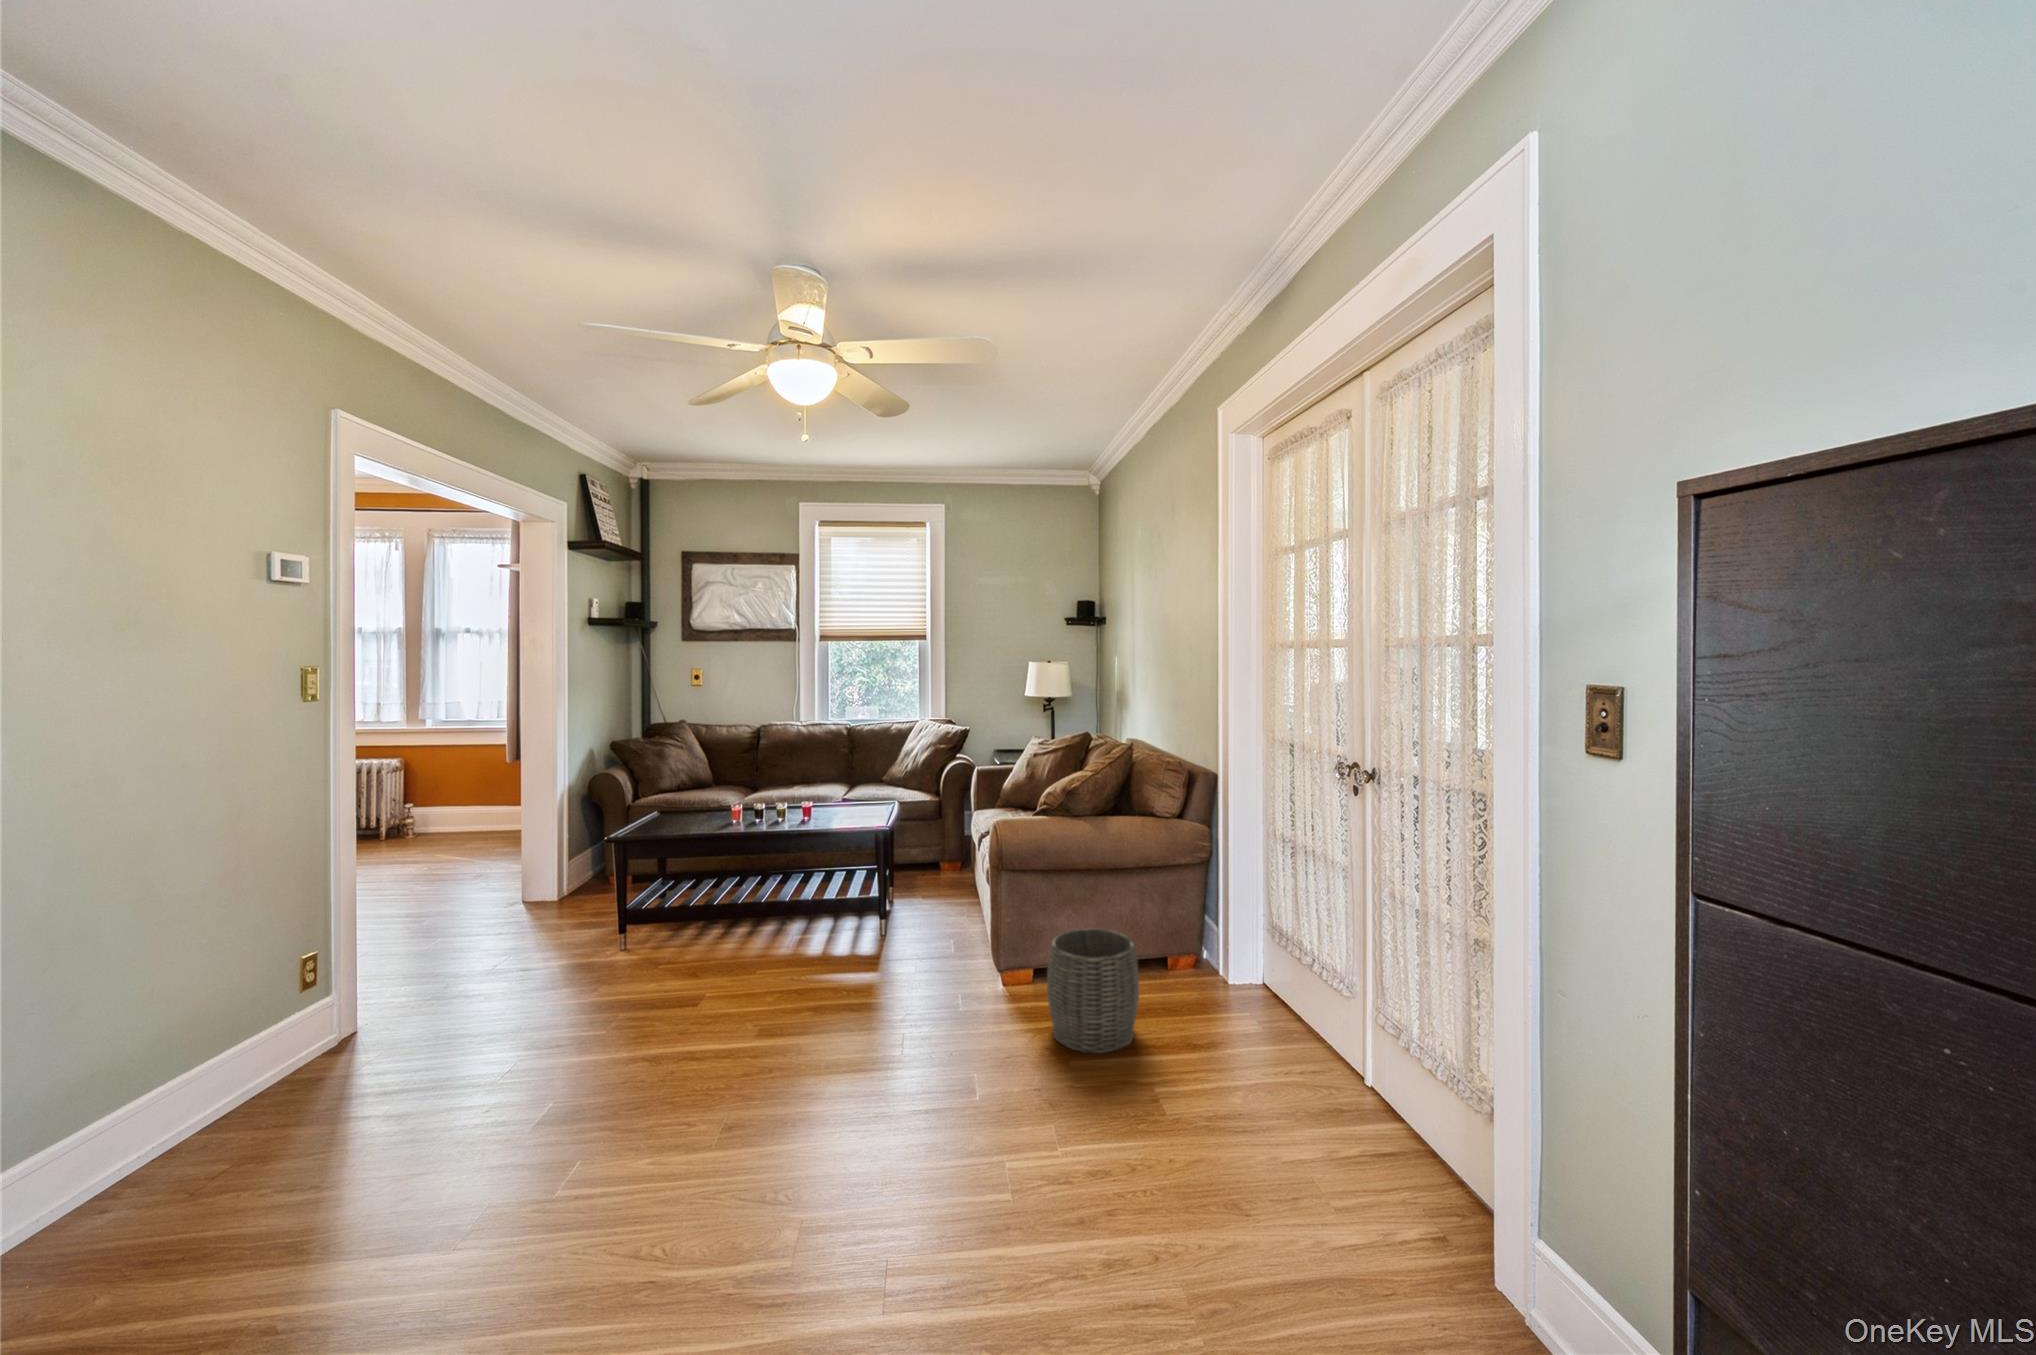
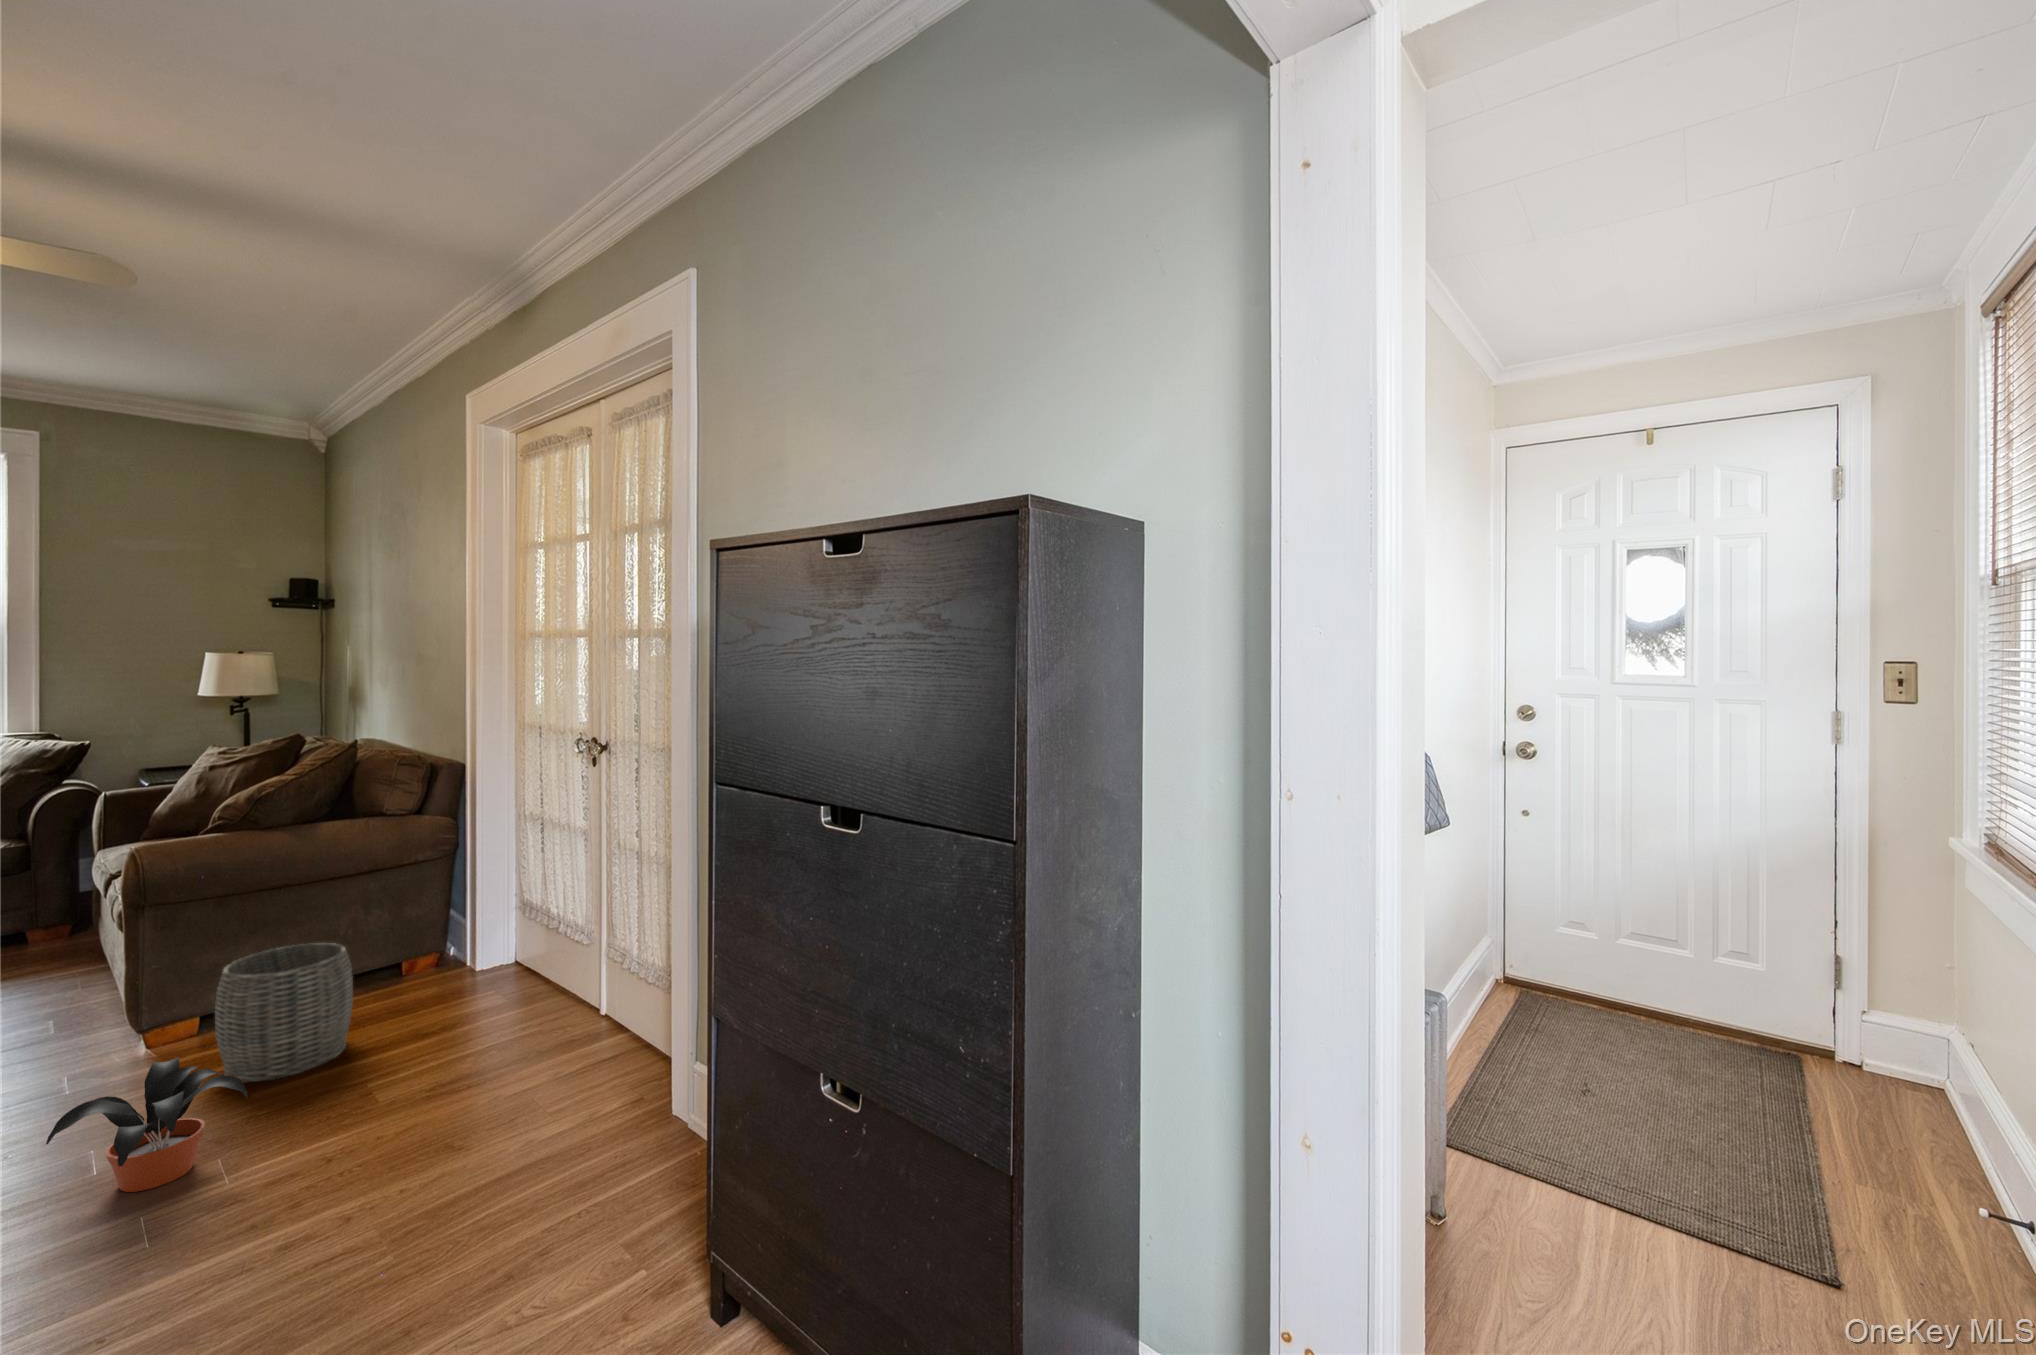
potted plant: none [956,1023,1075,1142] -> present [46,1057,247,1192]

